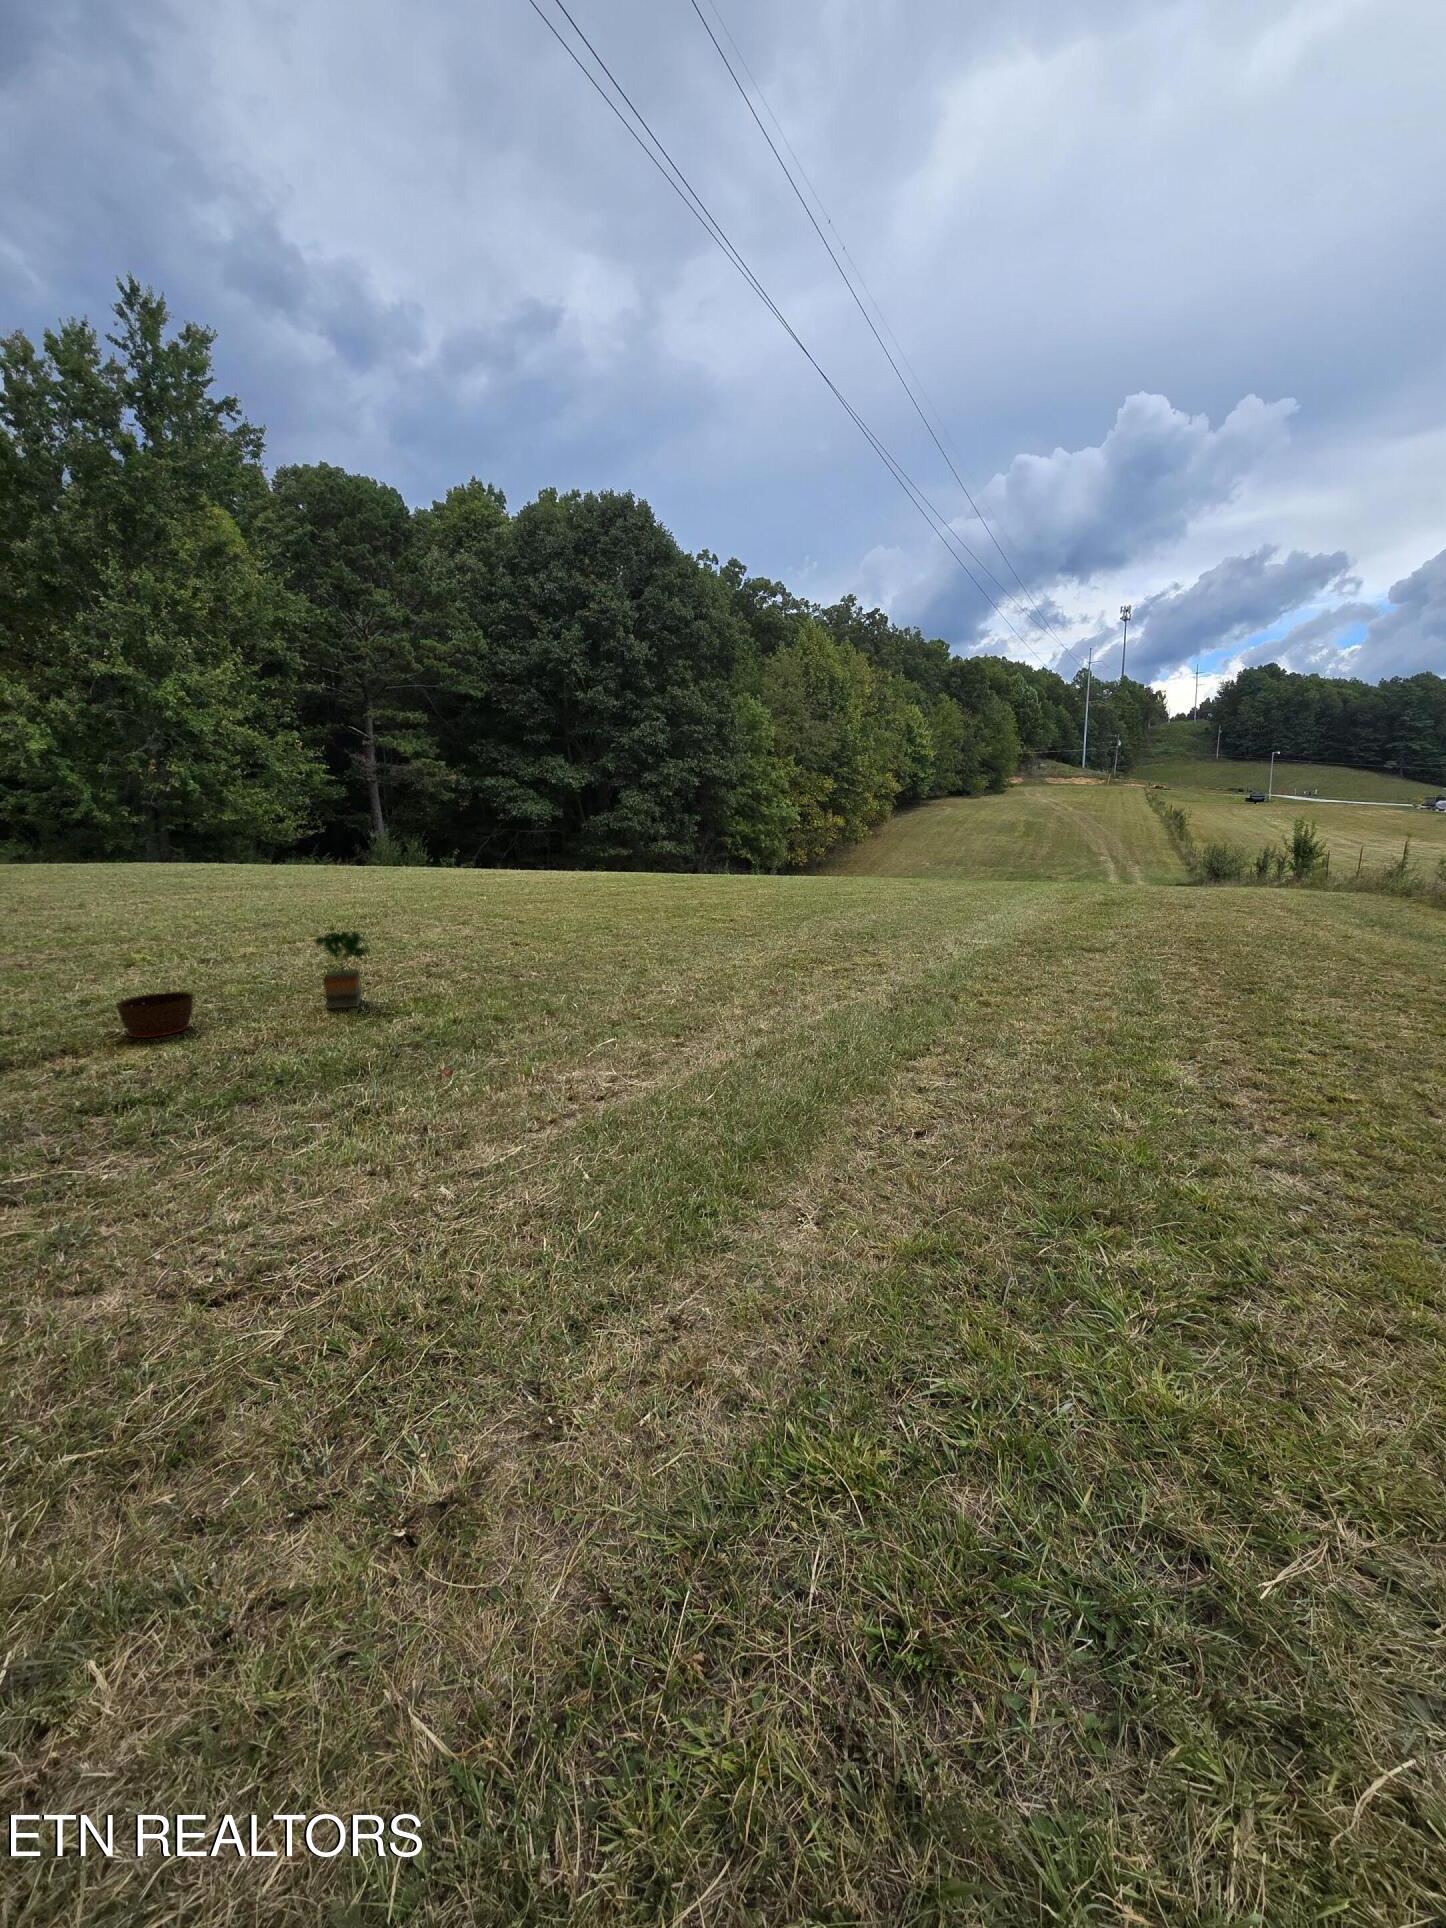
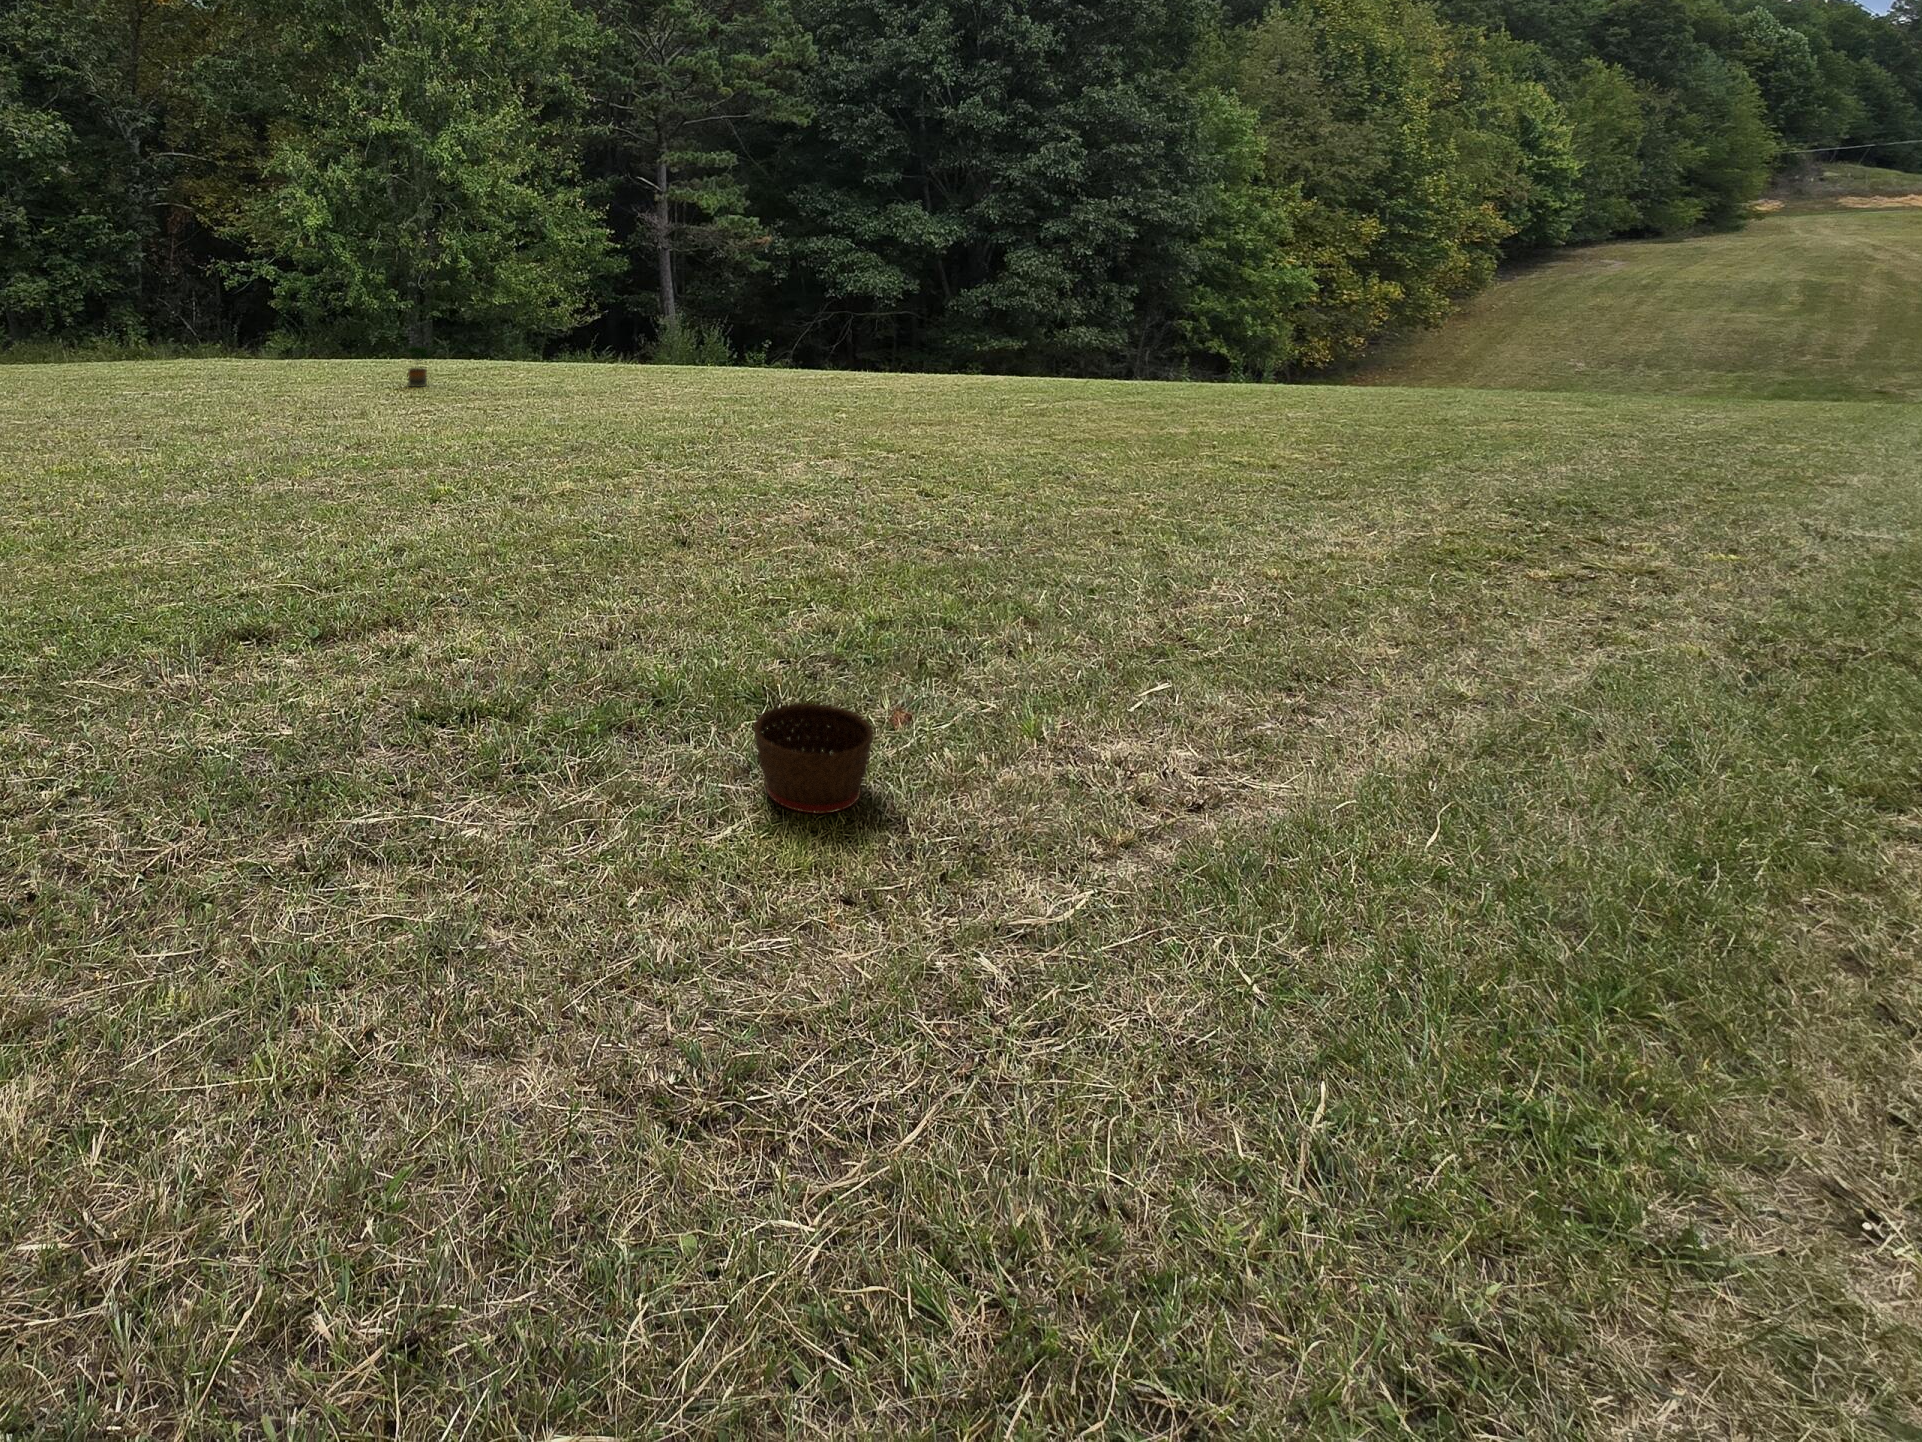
potted tree: present [314,932,370,1009] -> present [406,346,431,387]

